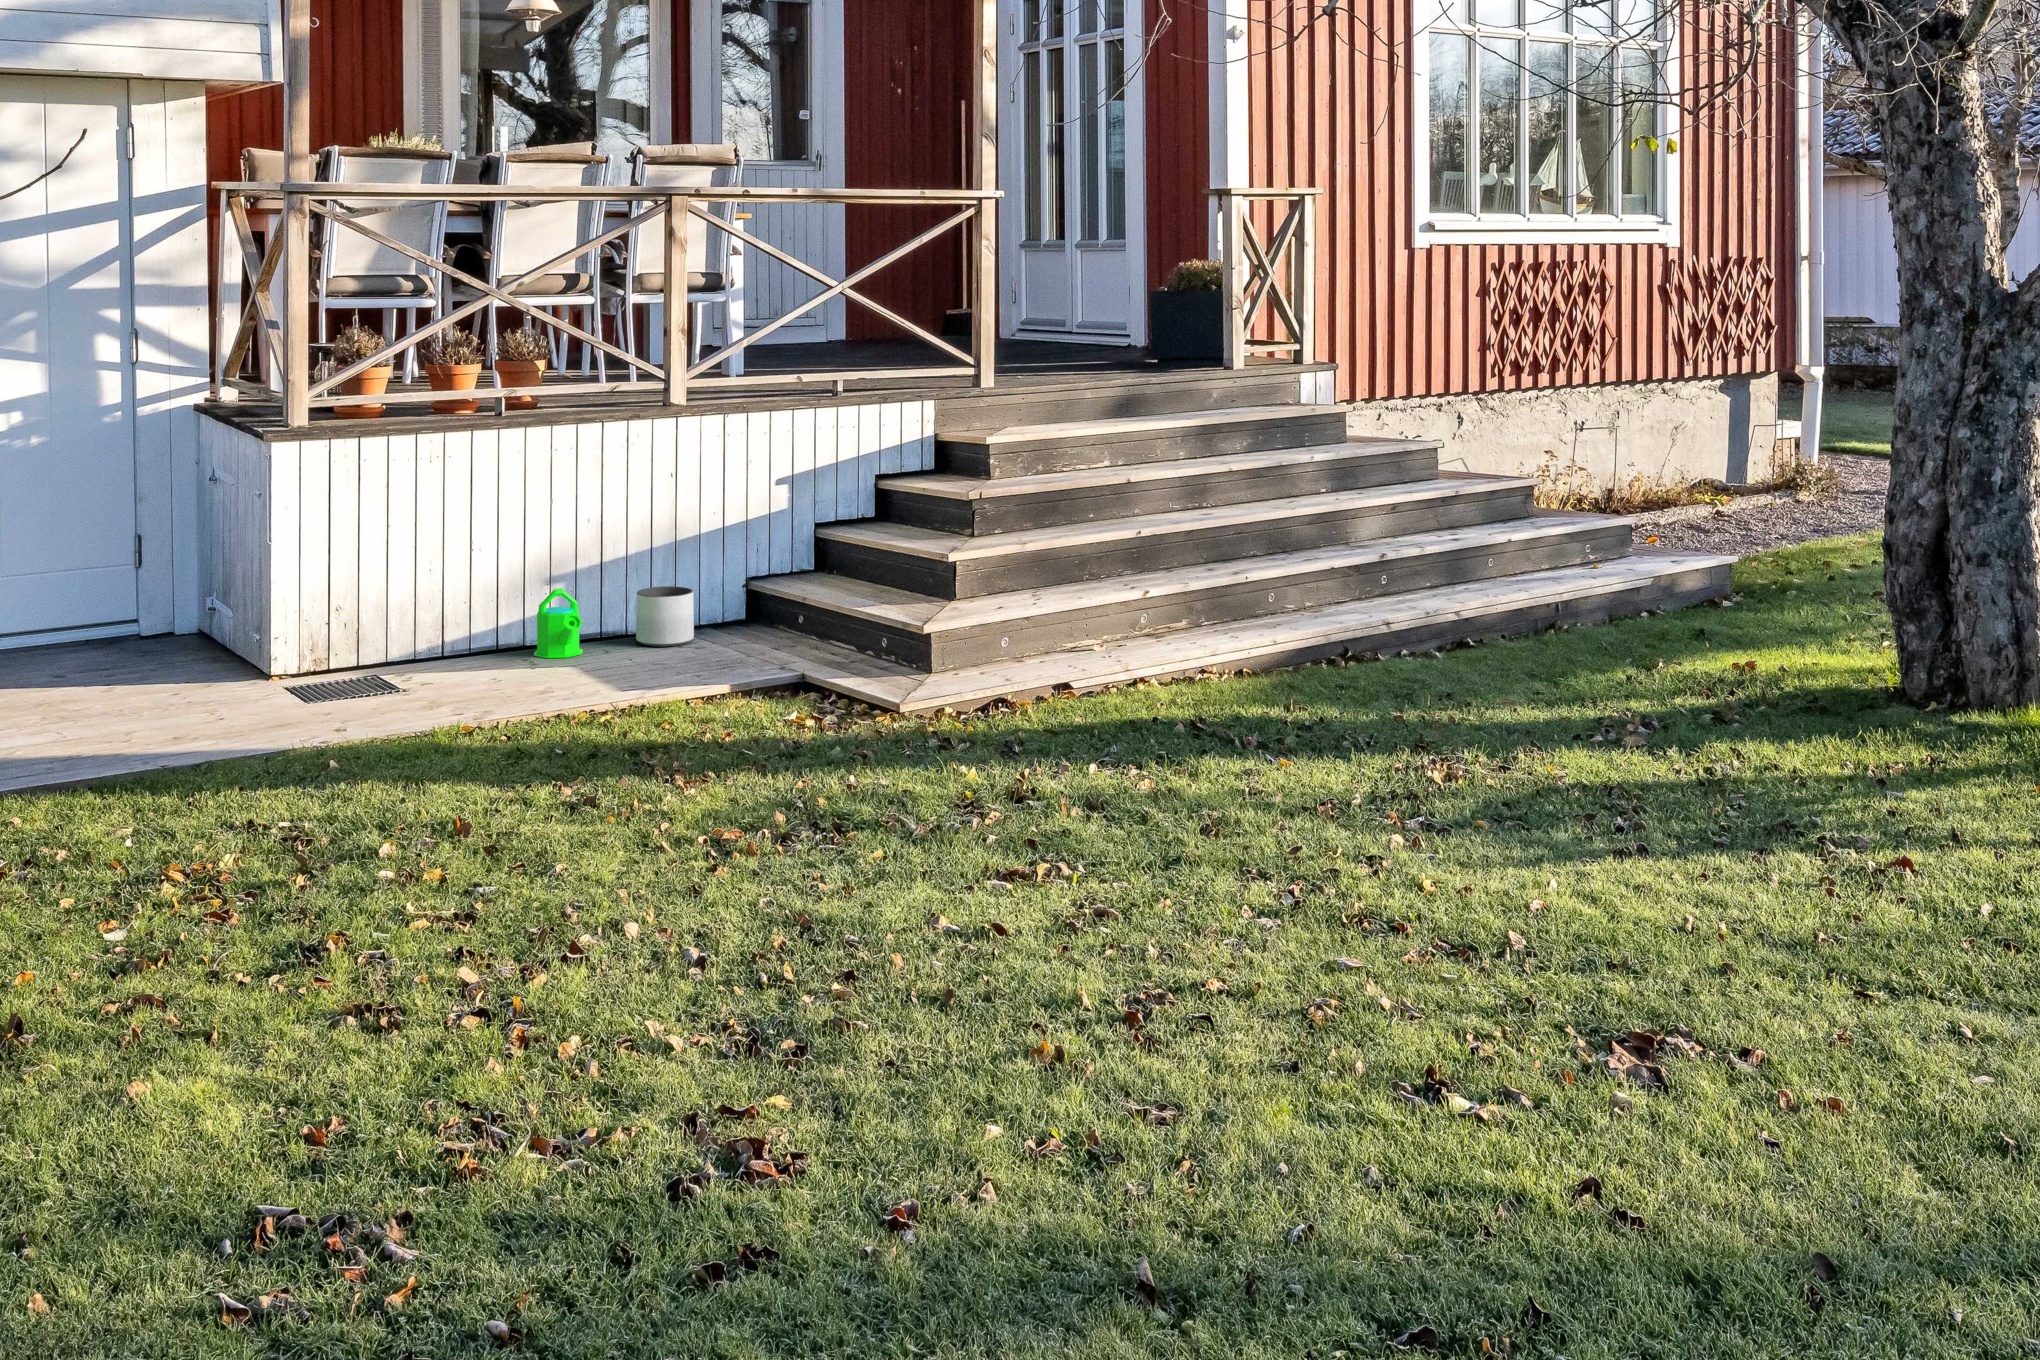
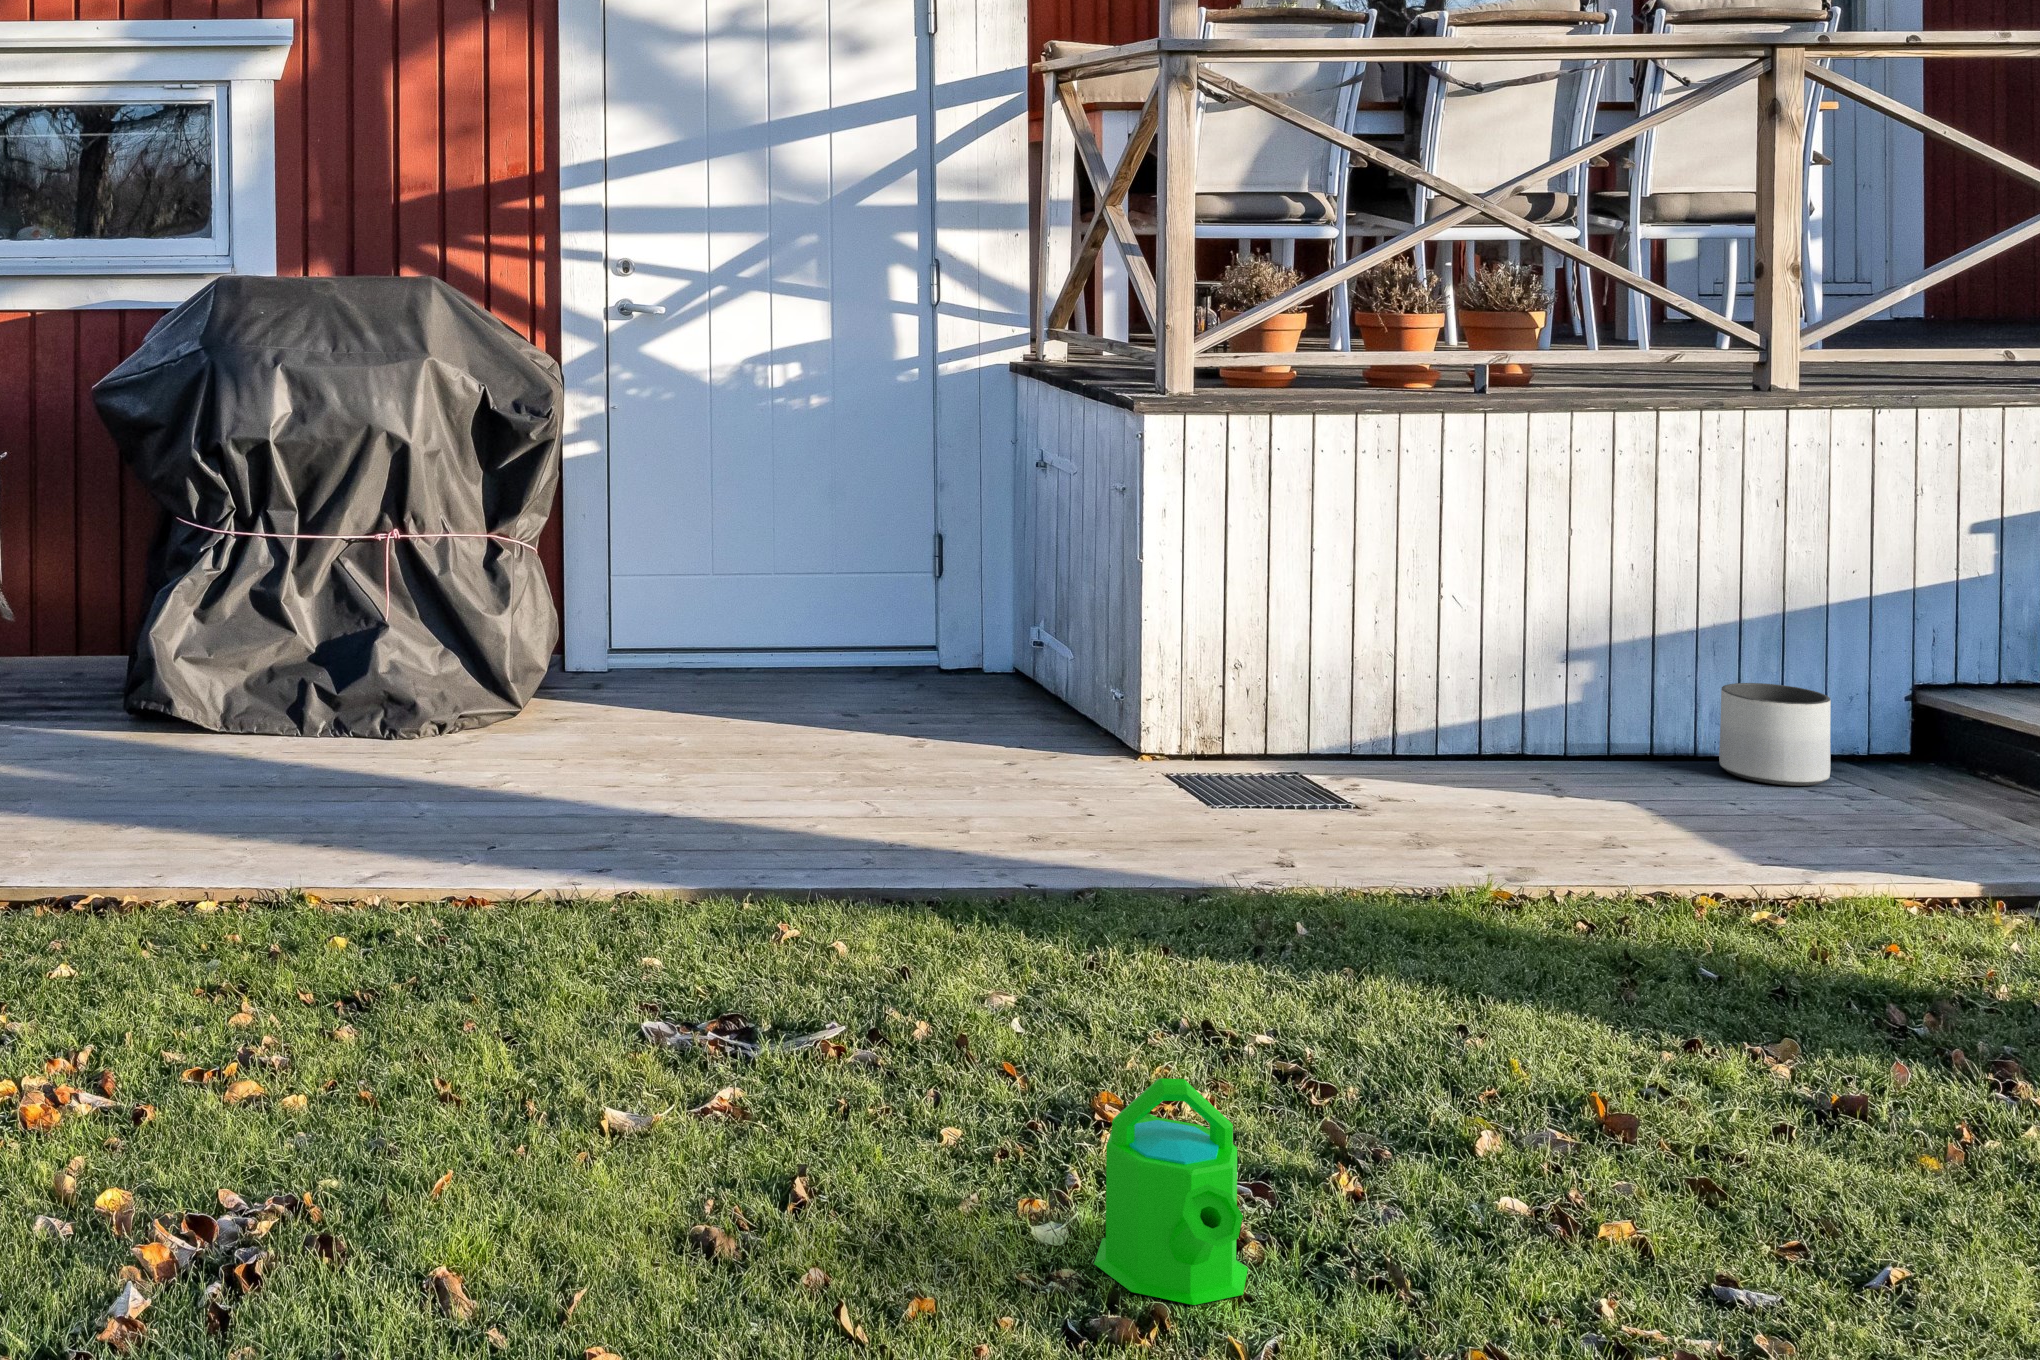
watering can: present [534,588,583,658] -> present [1094,1078,1248,1305]

